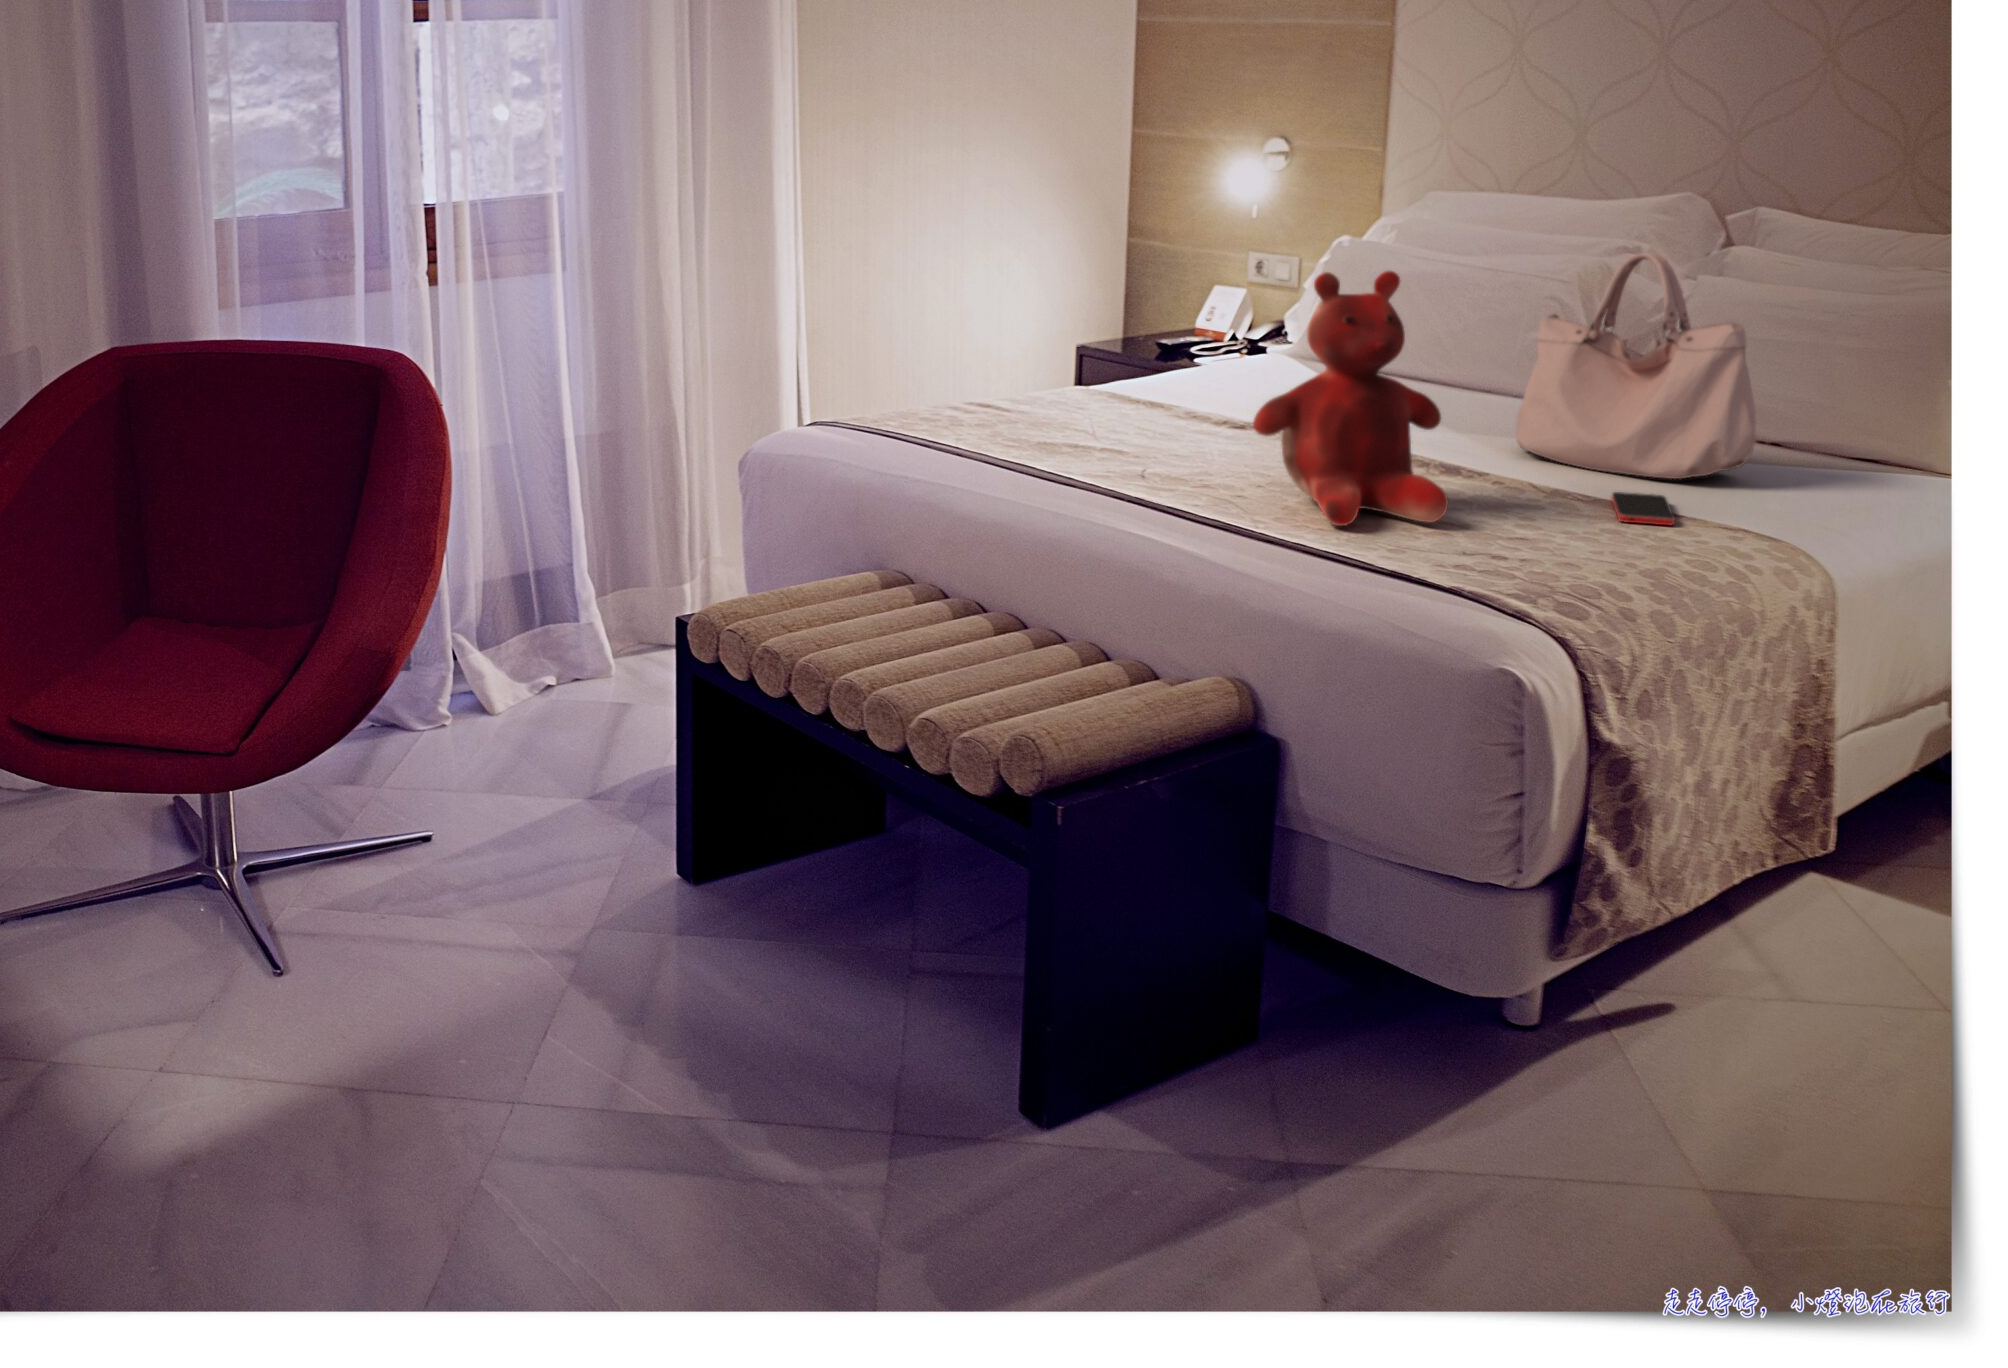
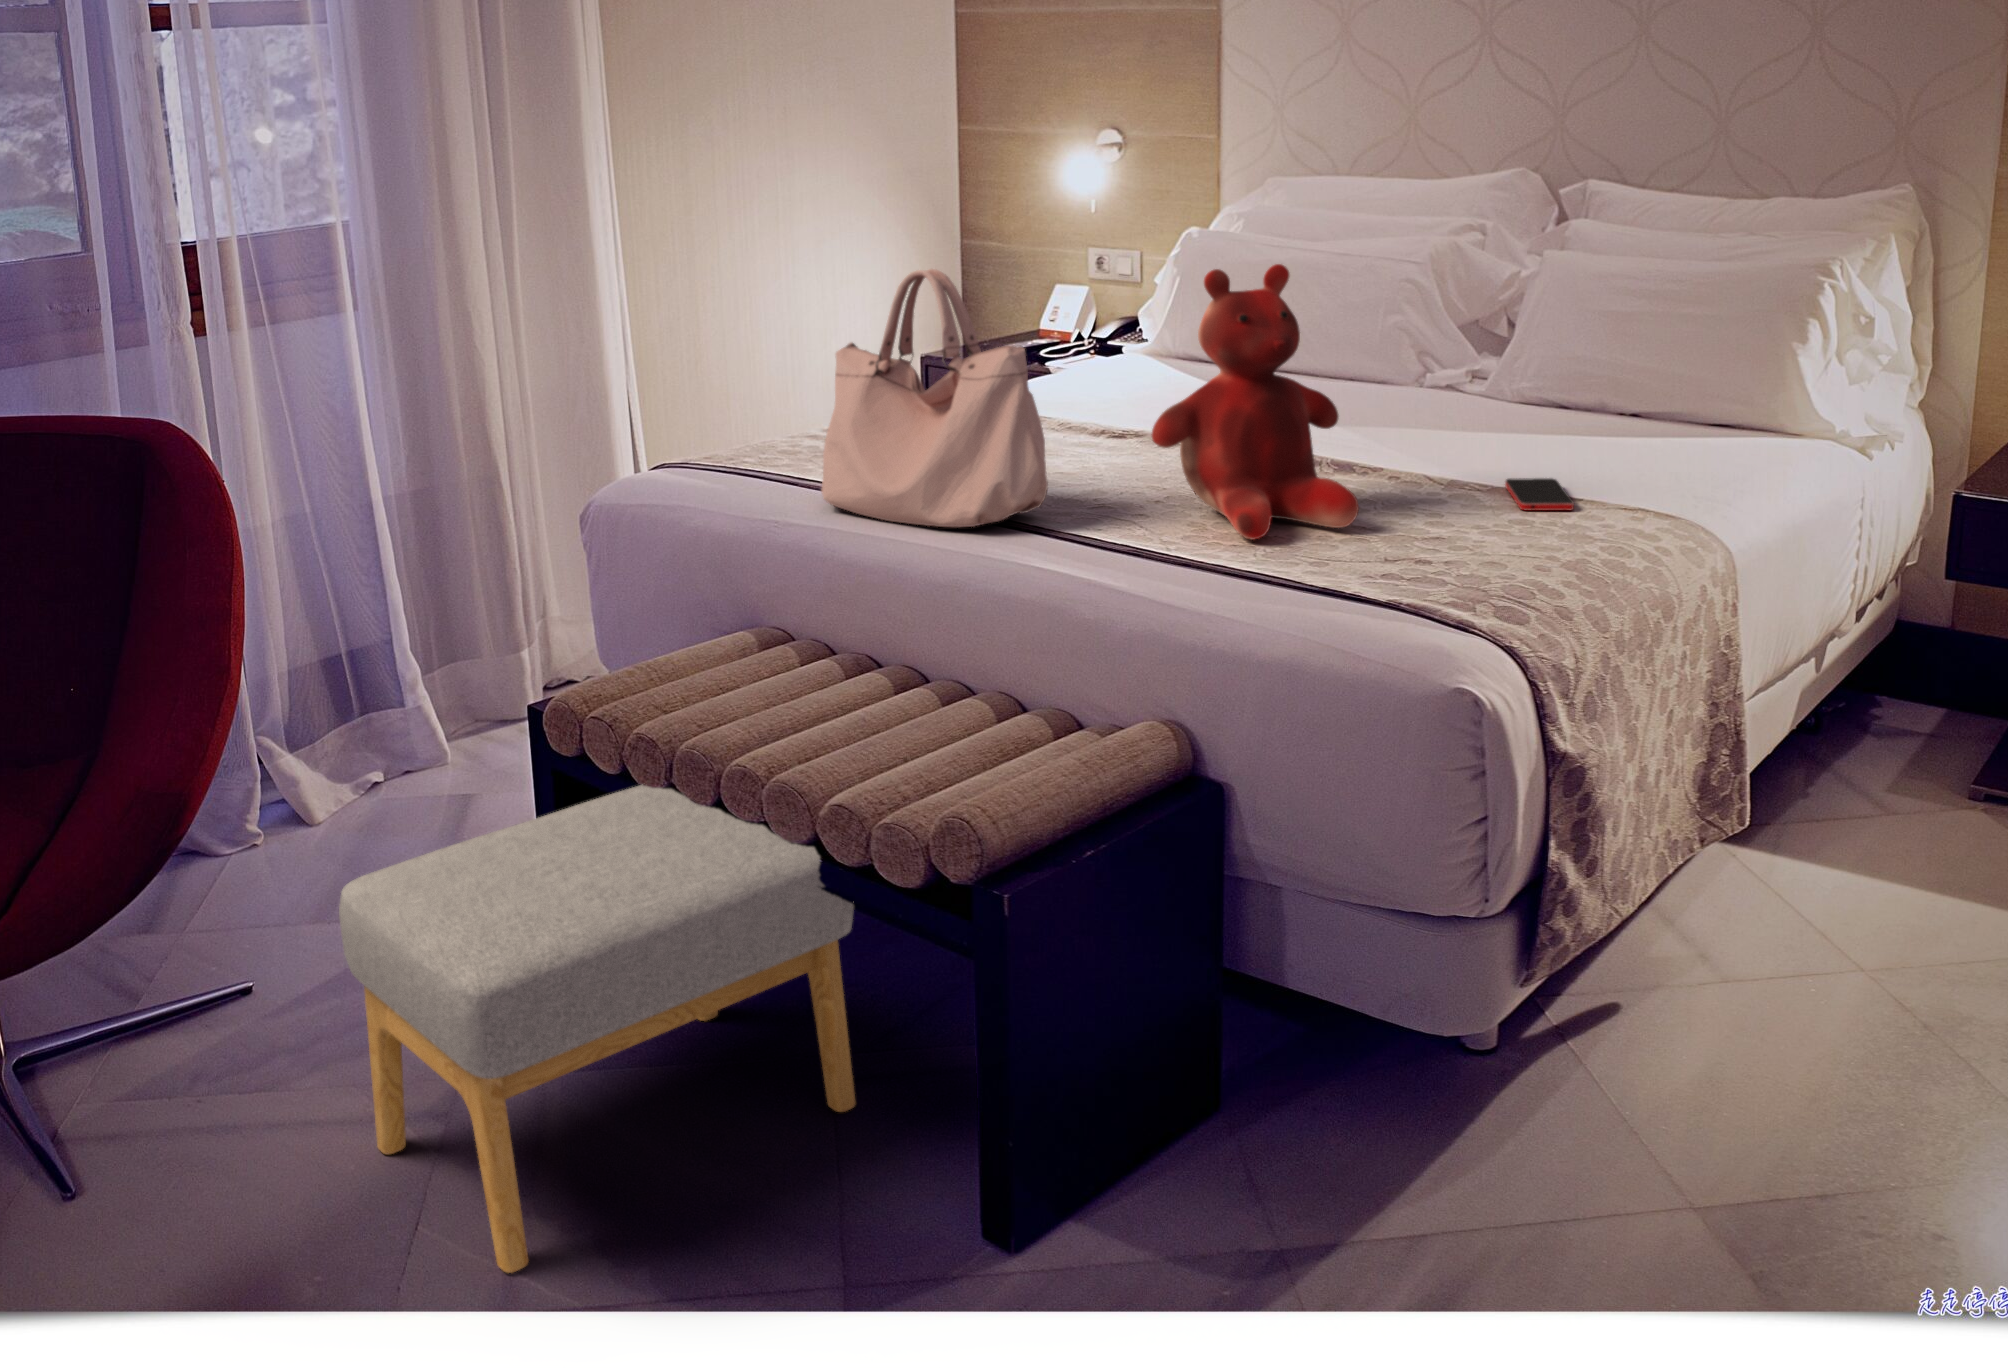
handbag: present [1516,253,1756,479] -> present [821,269,1048,527]
footstool: none [506,687,933,1074] -> present [339,785,855,1273]

